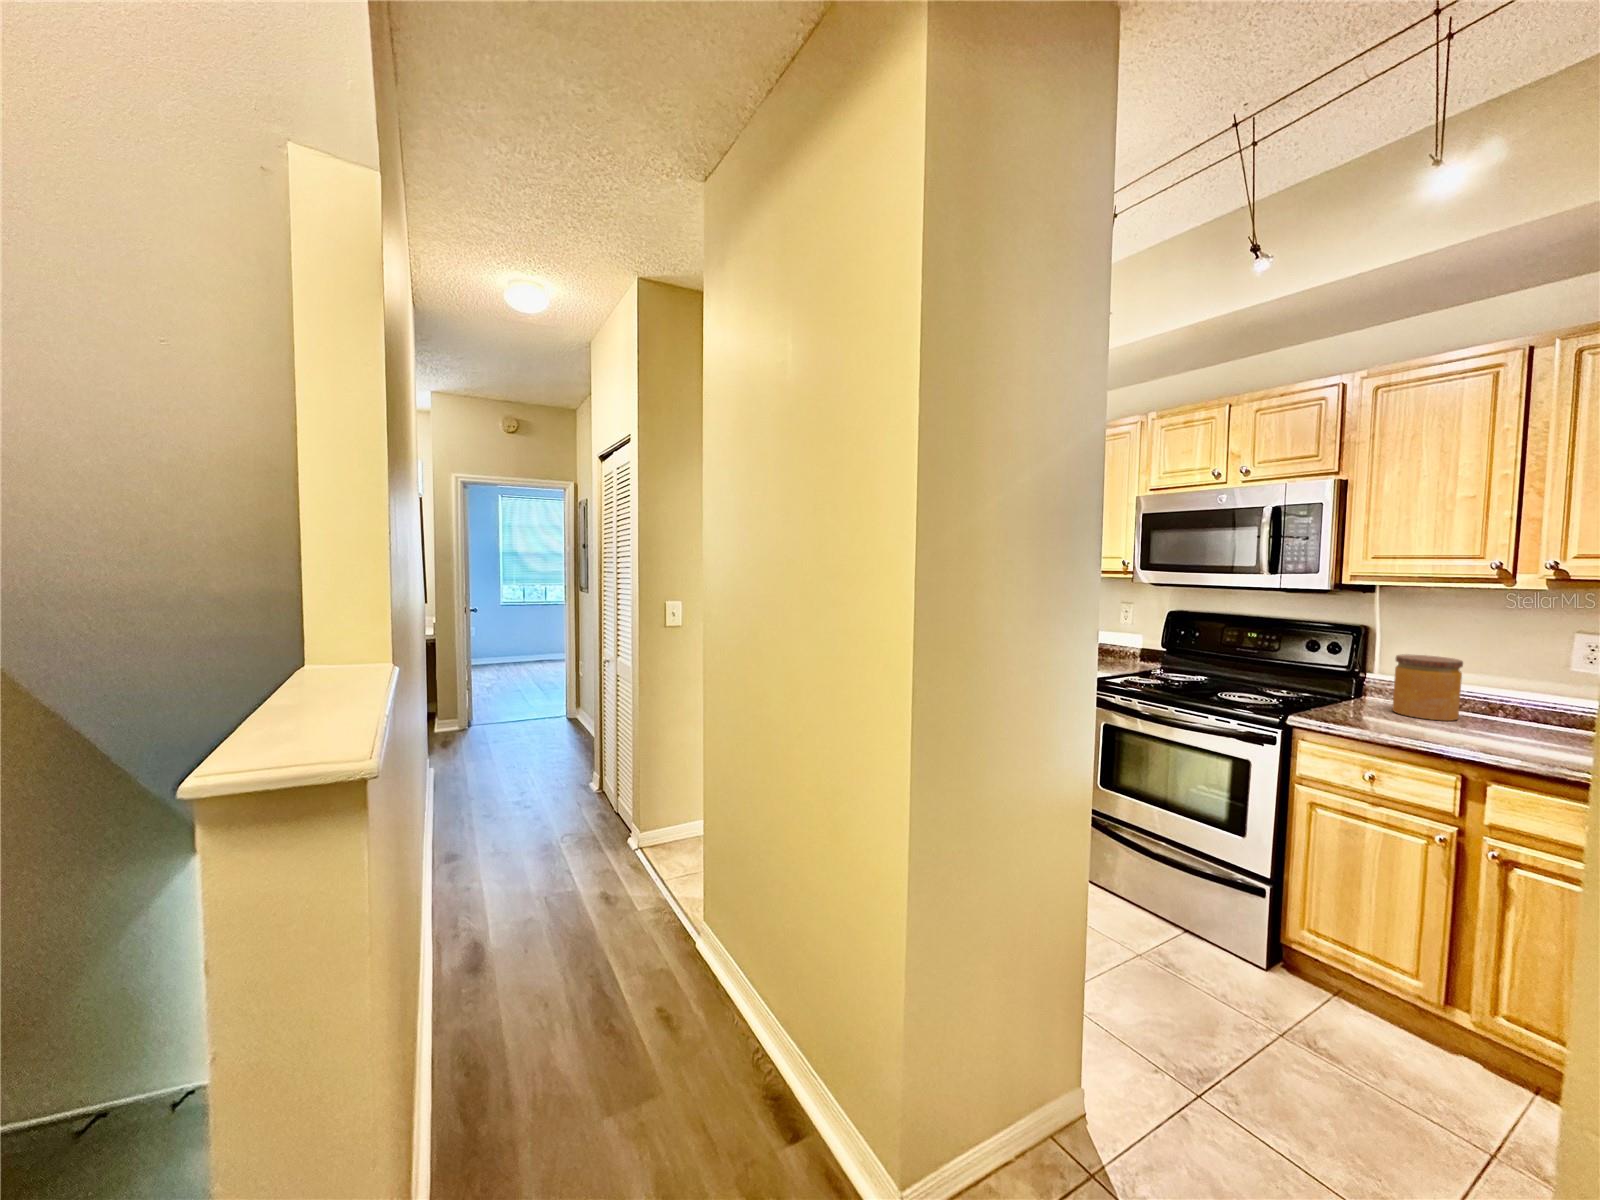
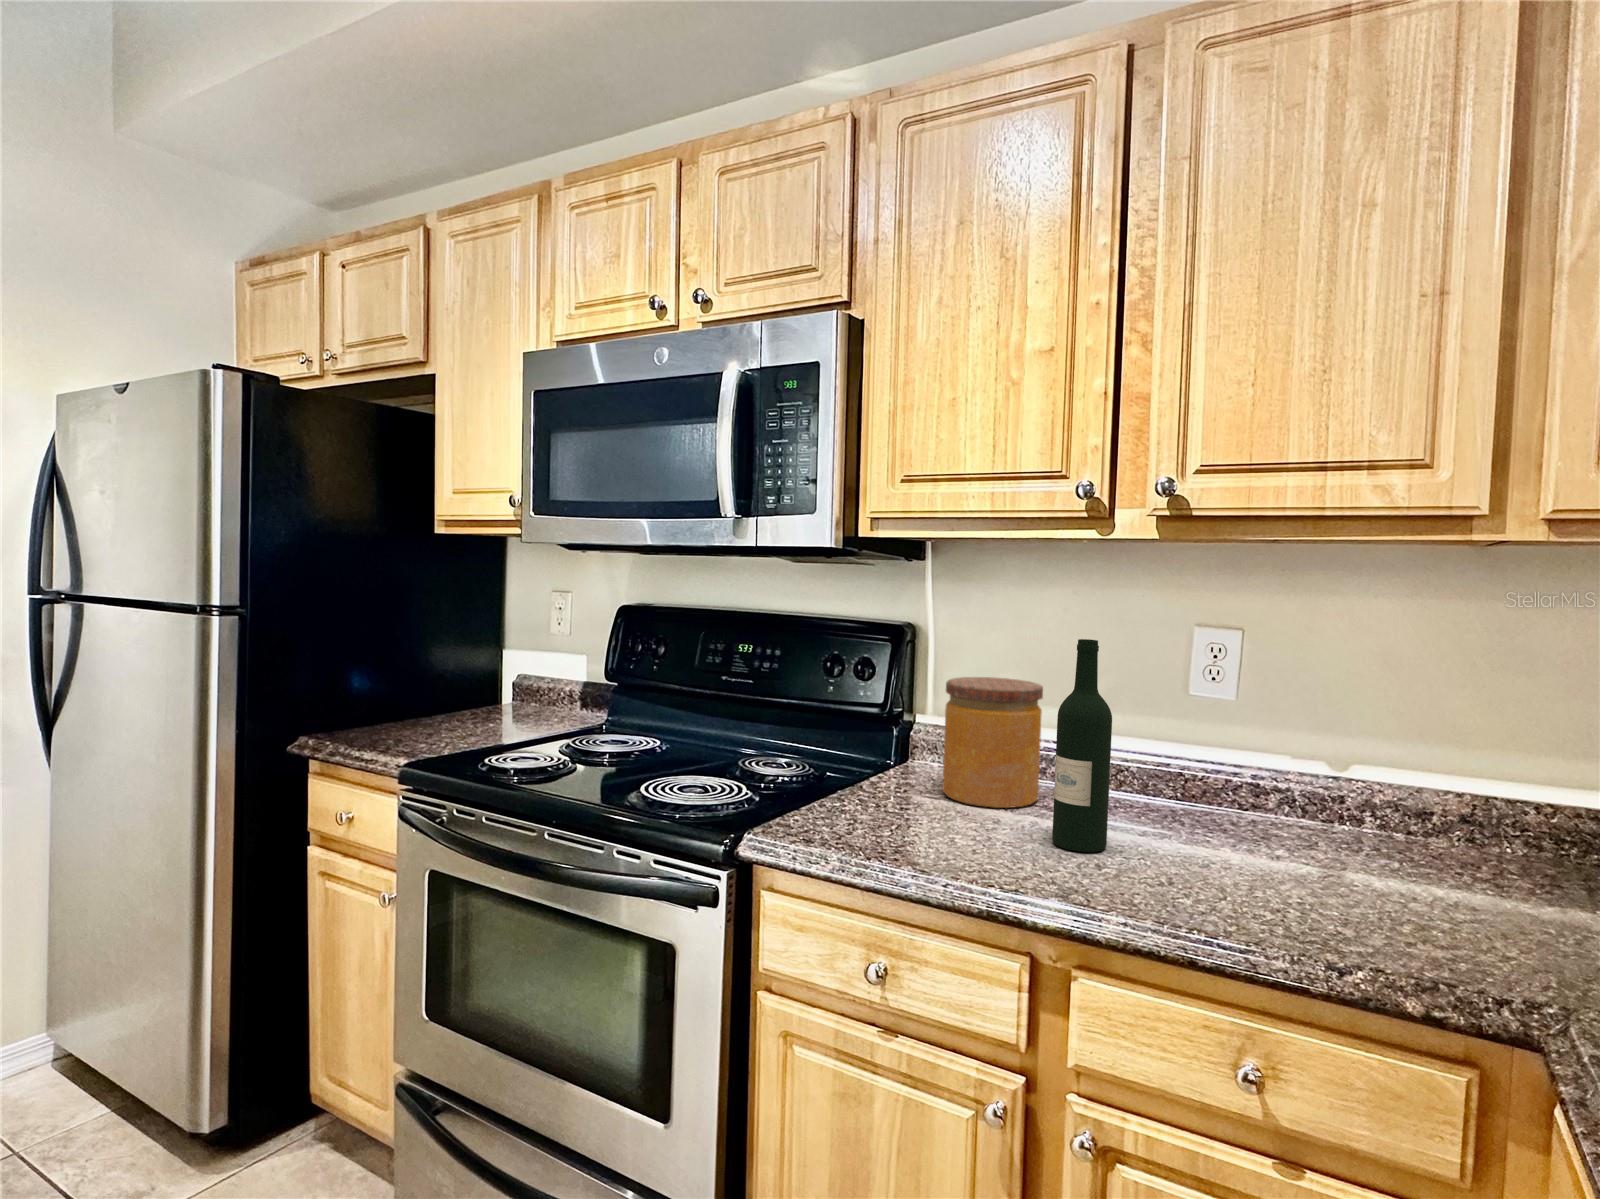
wine bottle: none [1472,638,1514,739] -> present [1052,639,1112,852]

